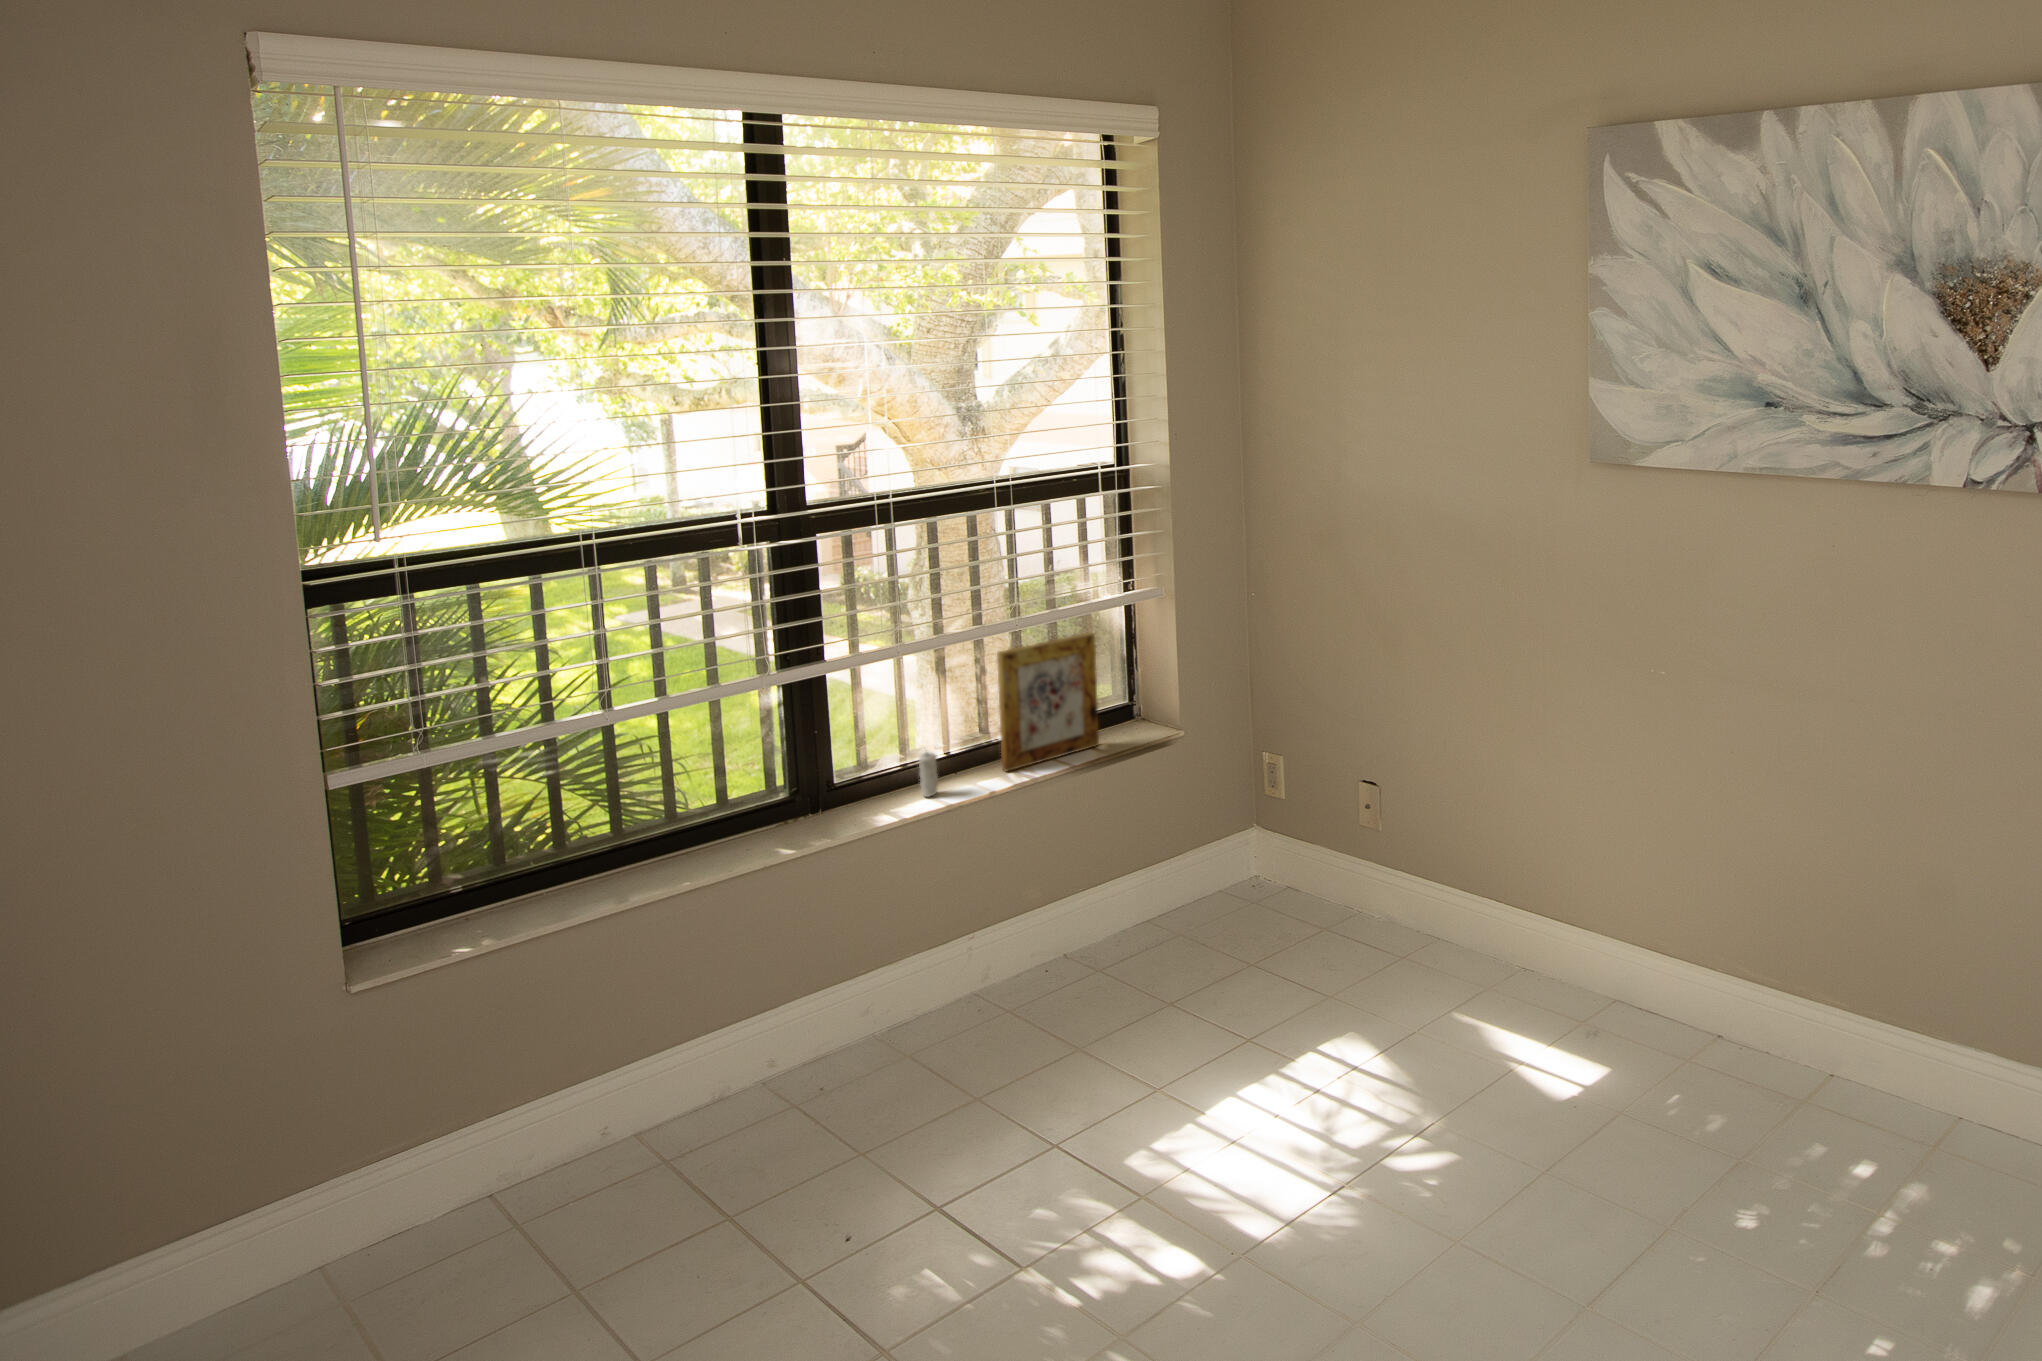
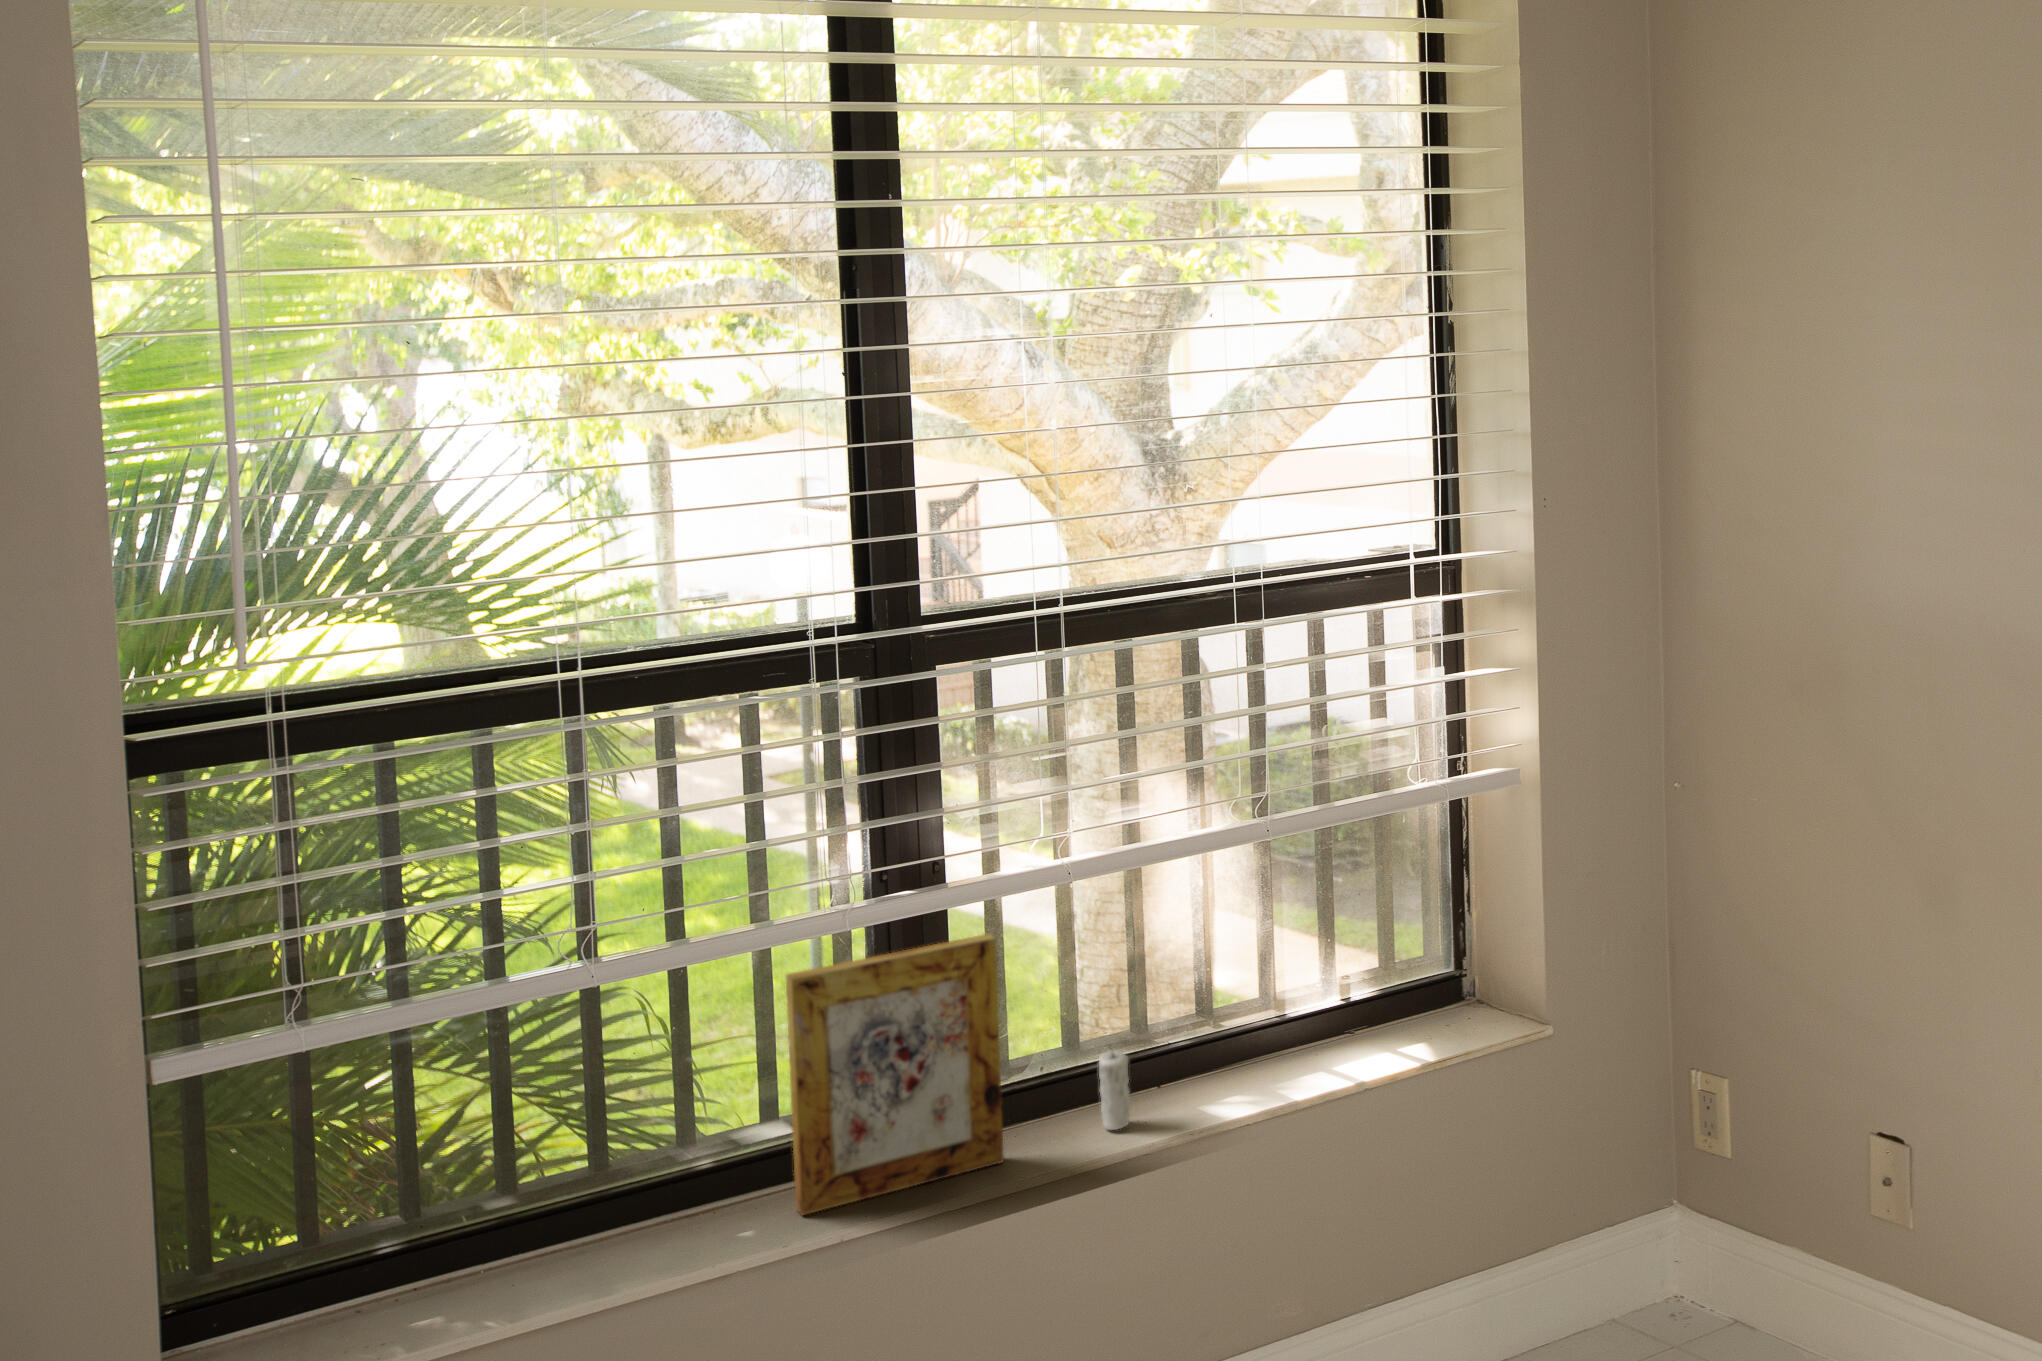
picture frame: present [997,632,1099,771] -> present [786,934,1004,1216]

